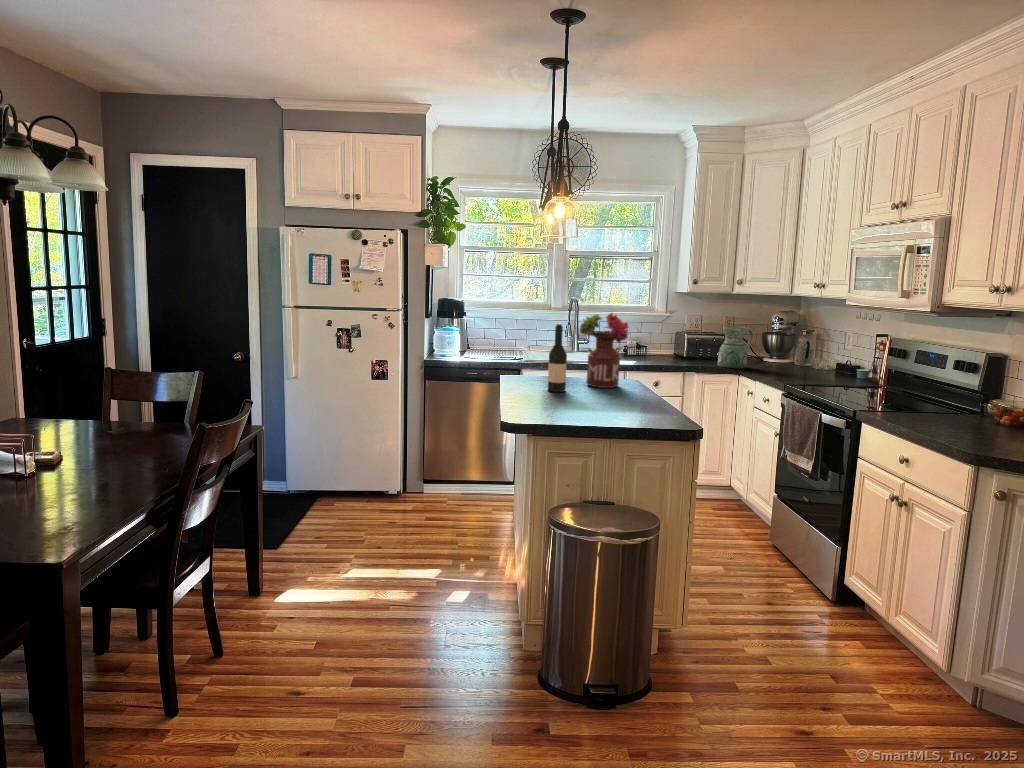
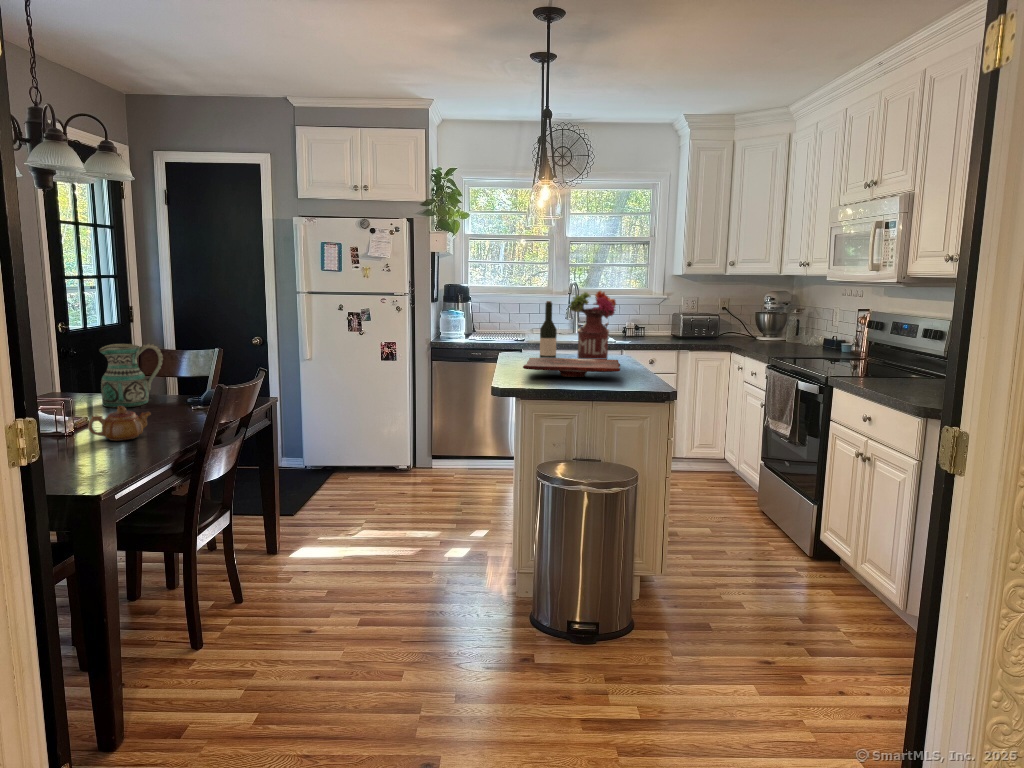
ceramic pitcher: present [718,326,753,368] -> present [99,344,163,408]
cutting board: none [536,386,642,409] -> present [523,358,620,377]
teapot: none [48,444,122,485] -> present [88,406,151,441]

